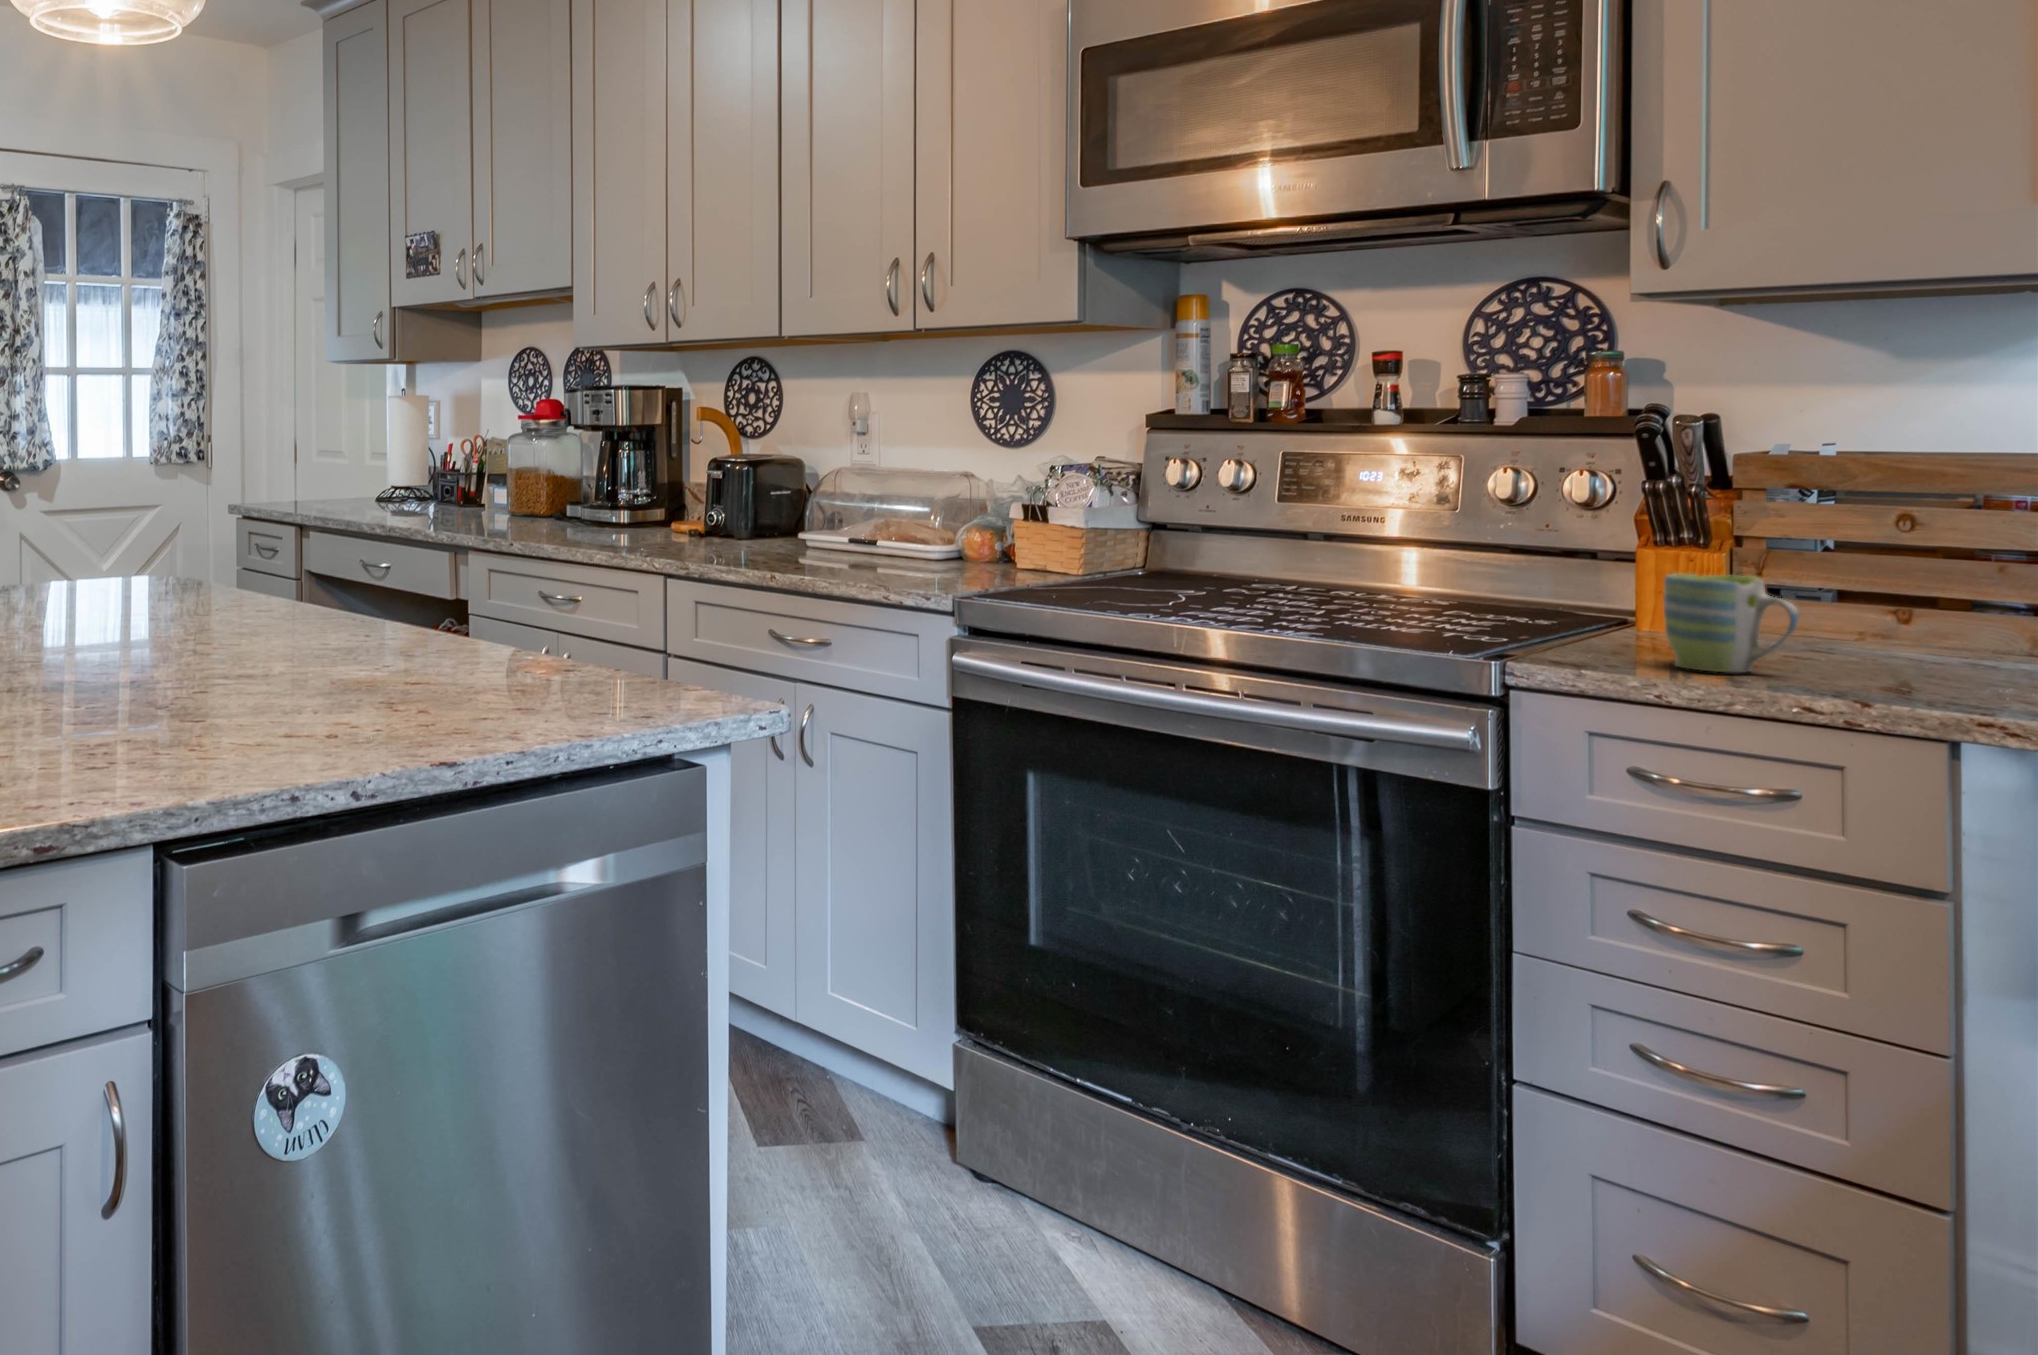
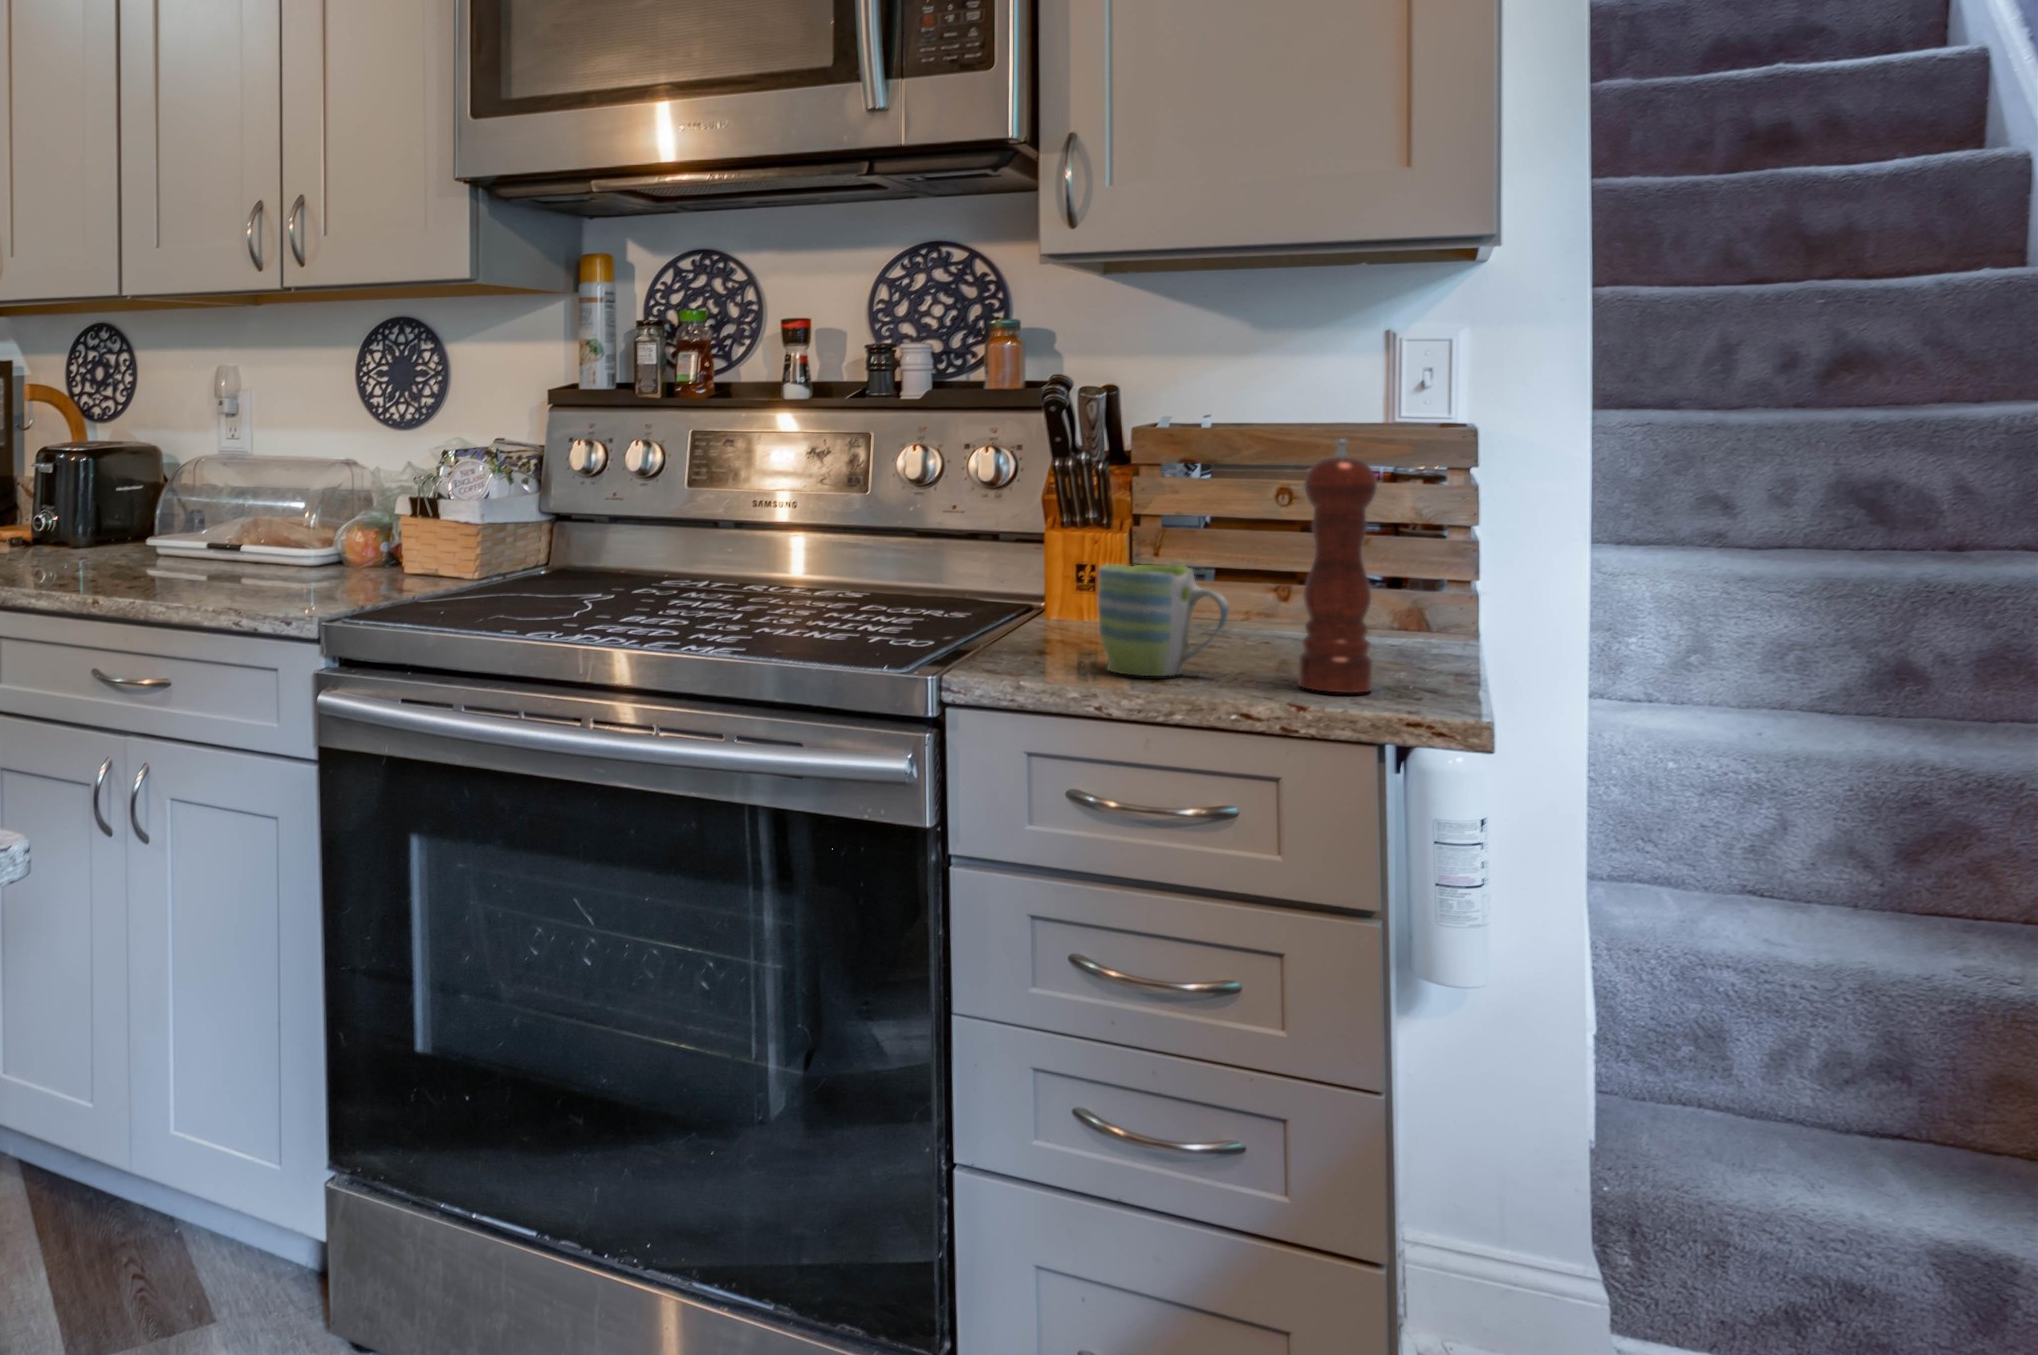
pepper mill: none [1871,467,1952,695] -> present [1298,439,1377,693]

